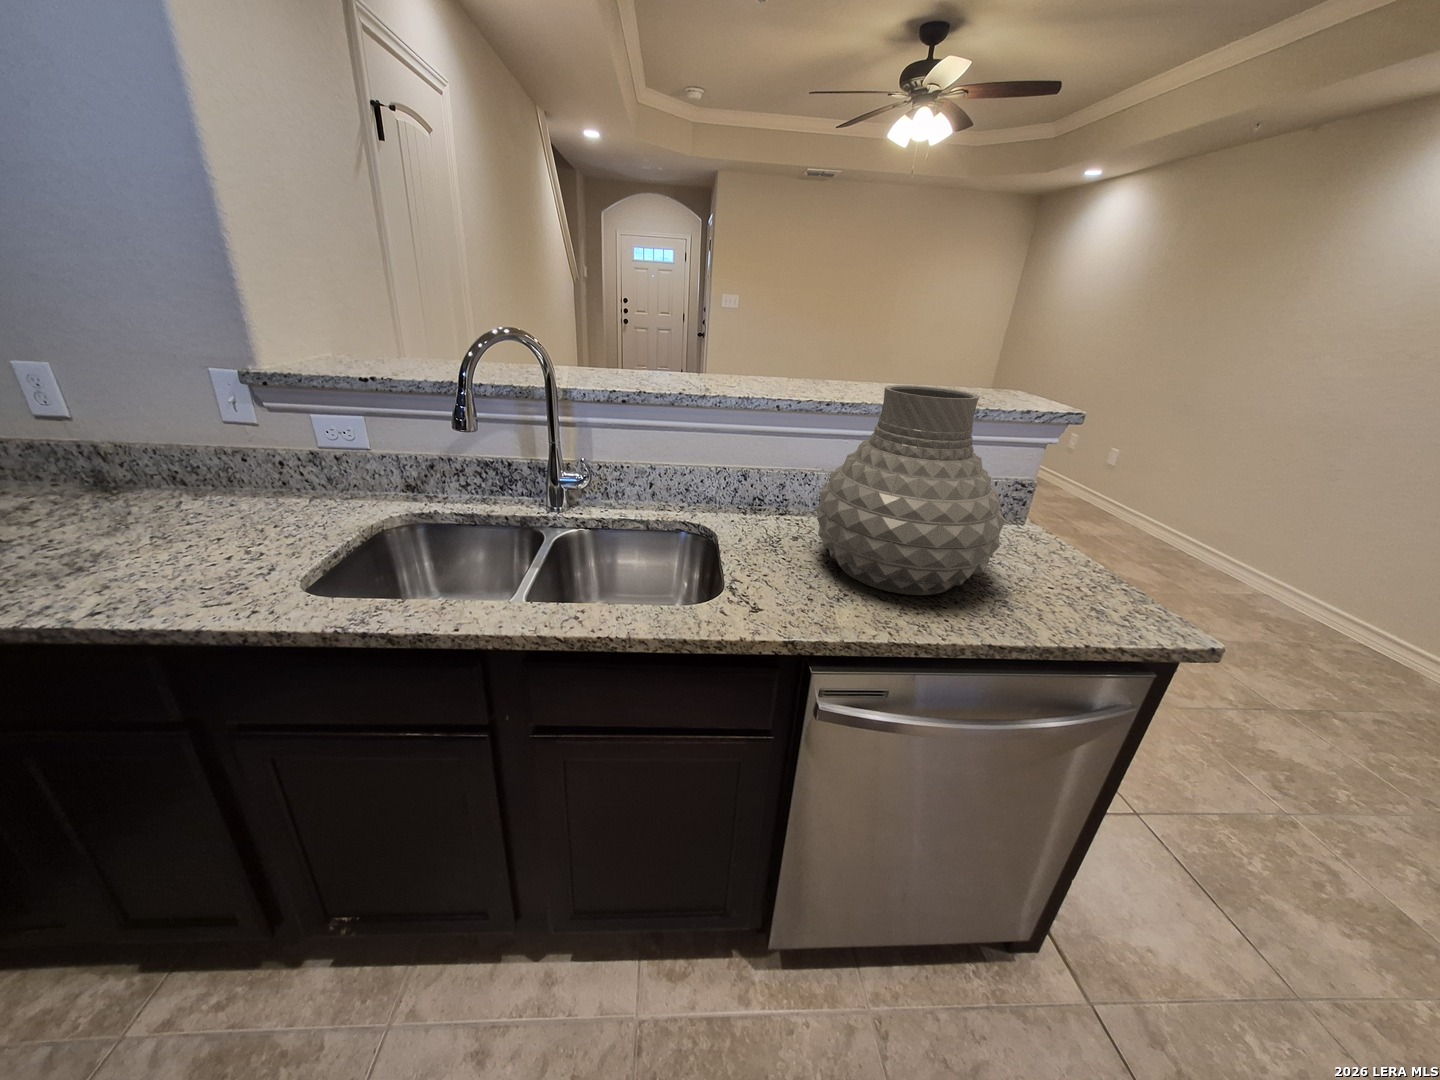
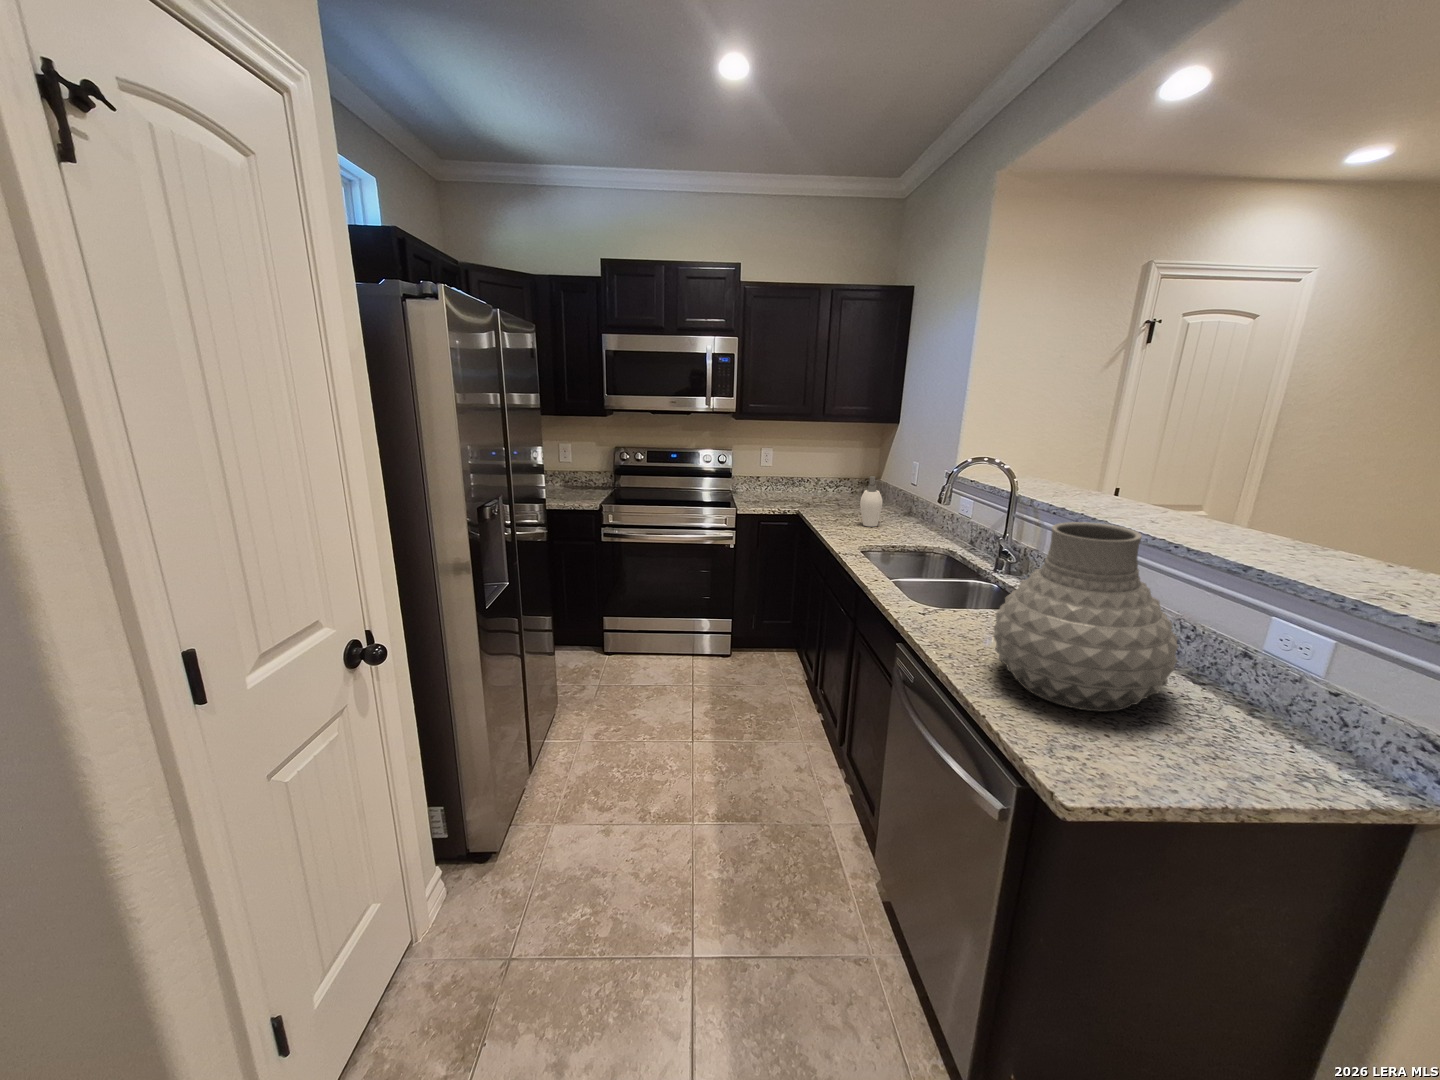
soap dispenser: none [78,418,164,541] -> present [860,476,887,527]

